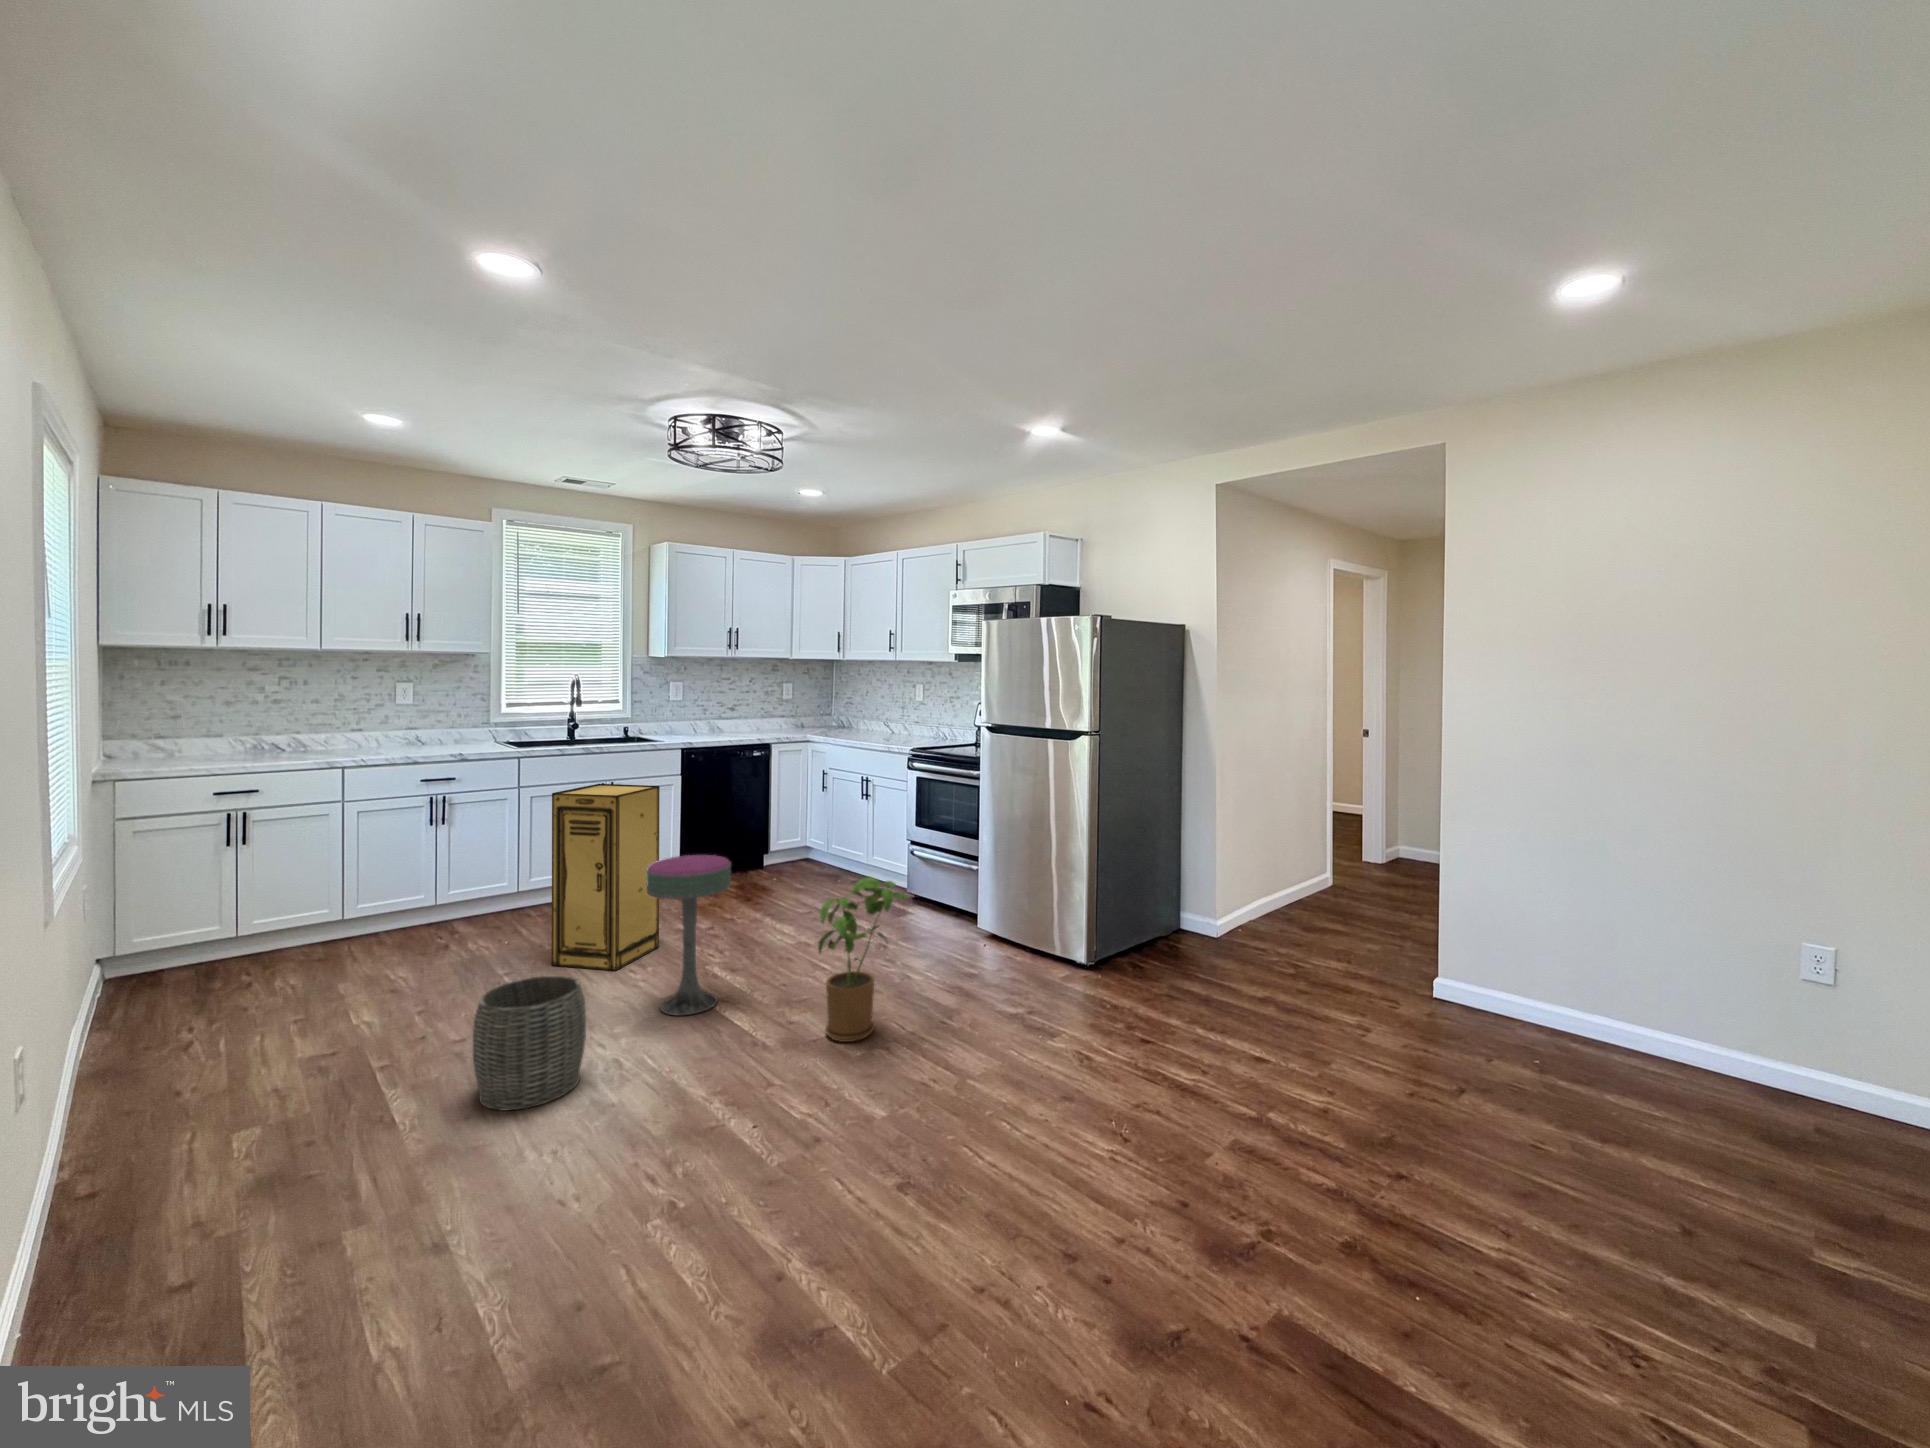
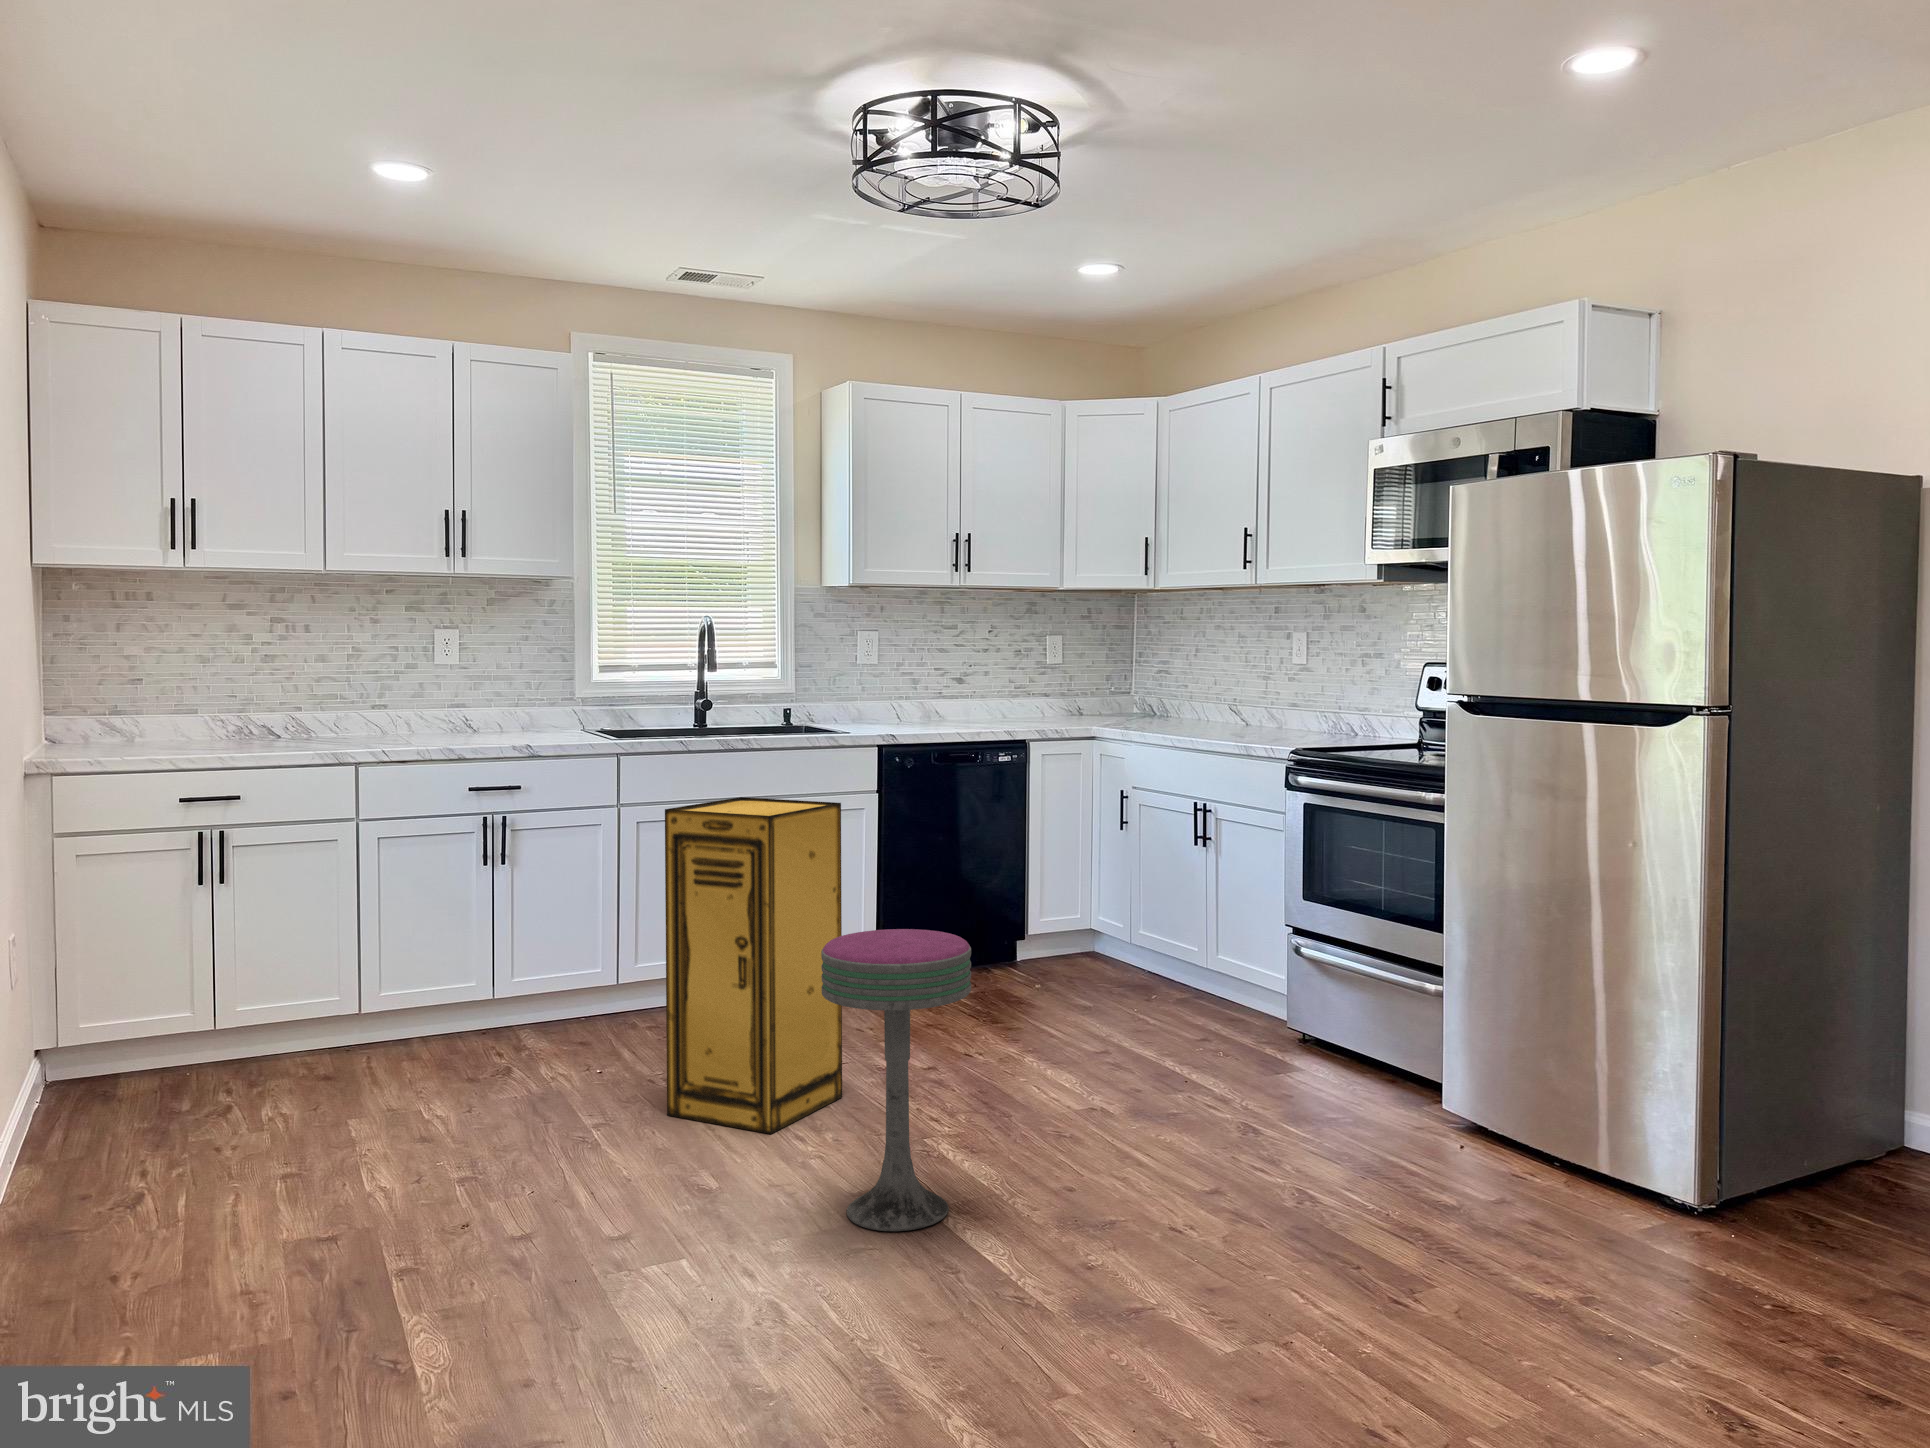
house plant: present [818,877,908,1042] -> none [1145,989,1332,1323]
woven basket: present [473,976,586,1110] -> none [531,1137,718,1384]

